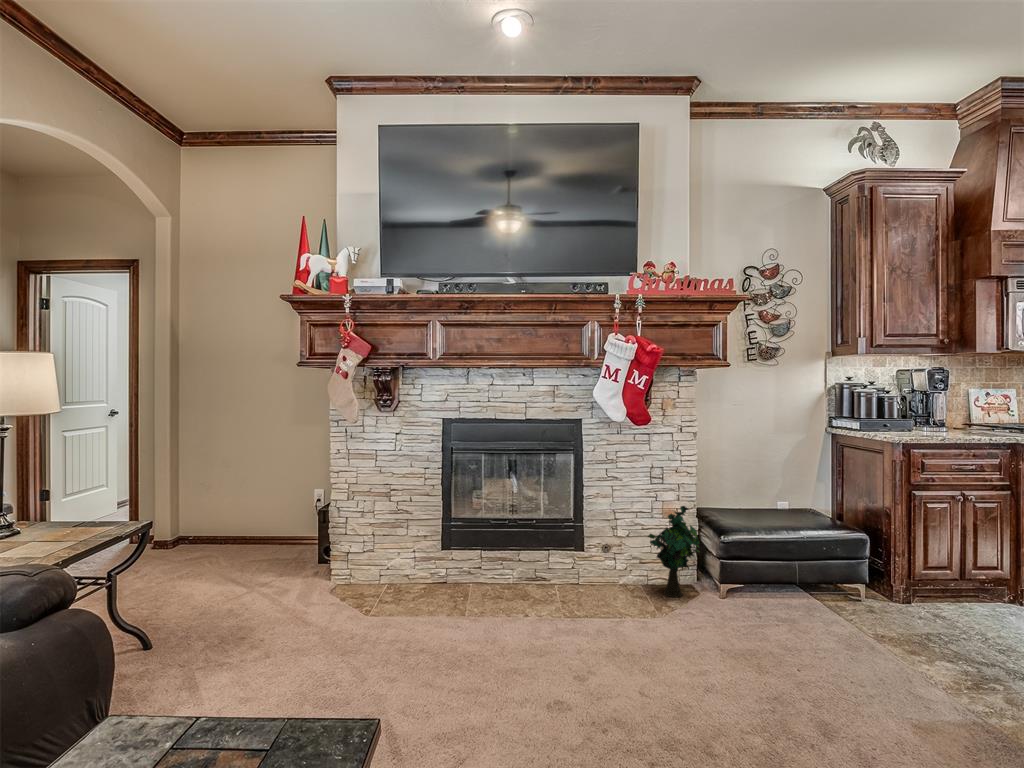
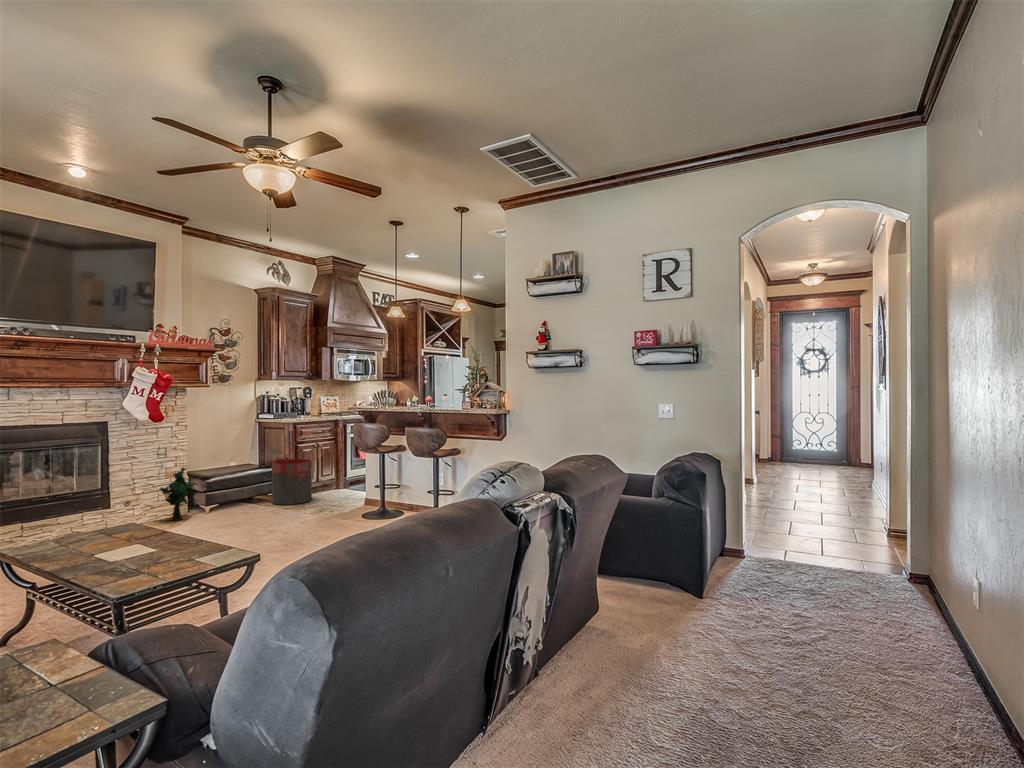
trash can: none [852,516,951,629] -> present [272,459,312,505]

